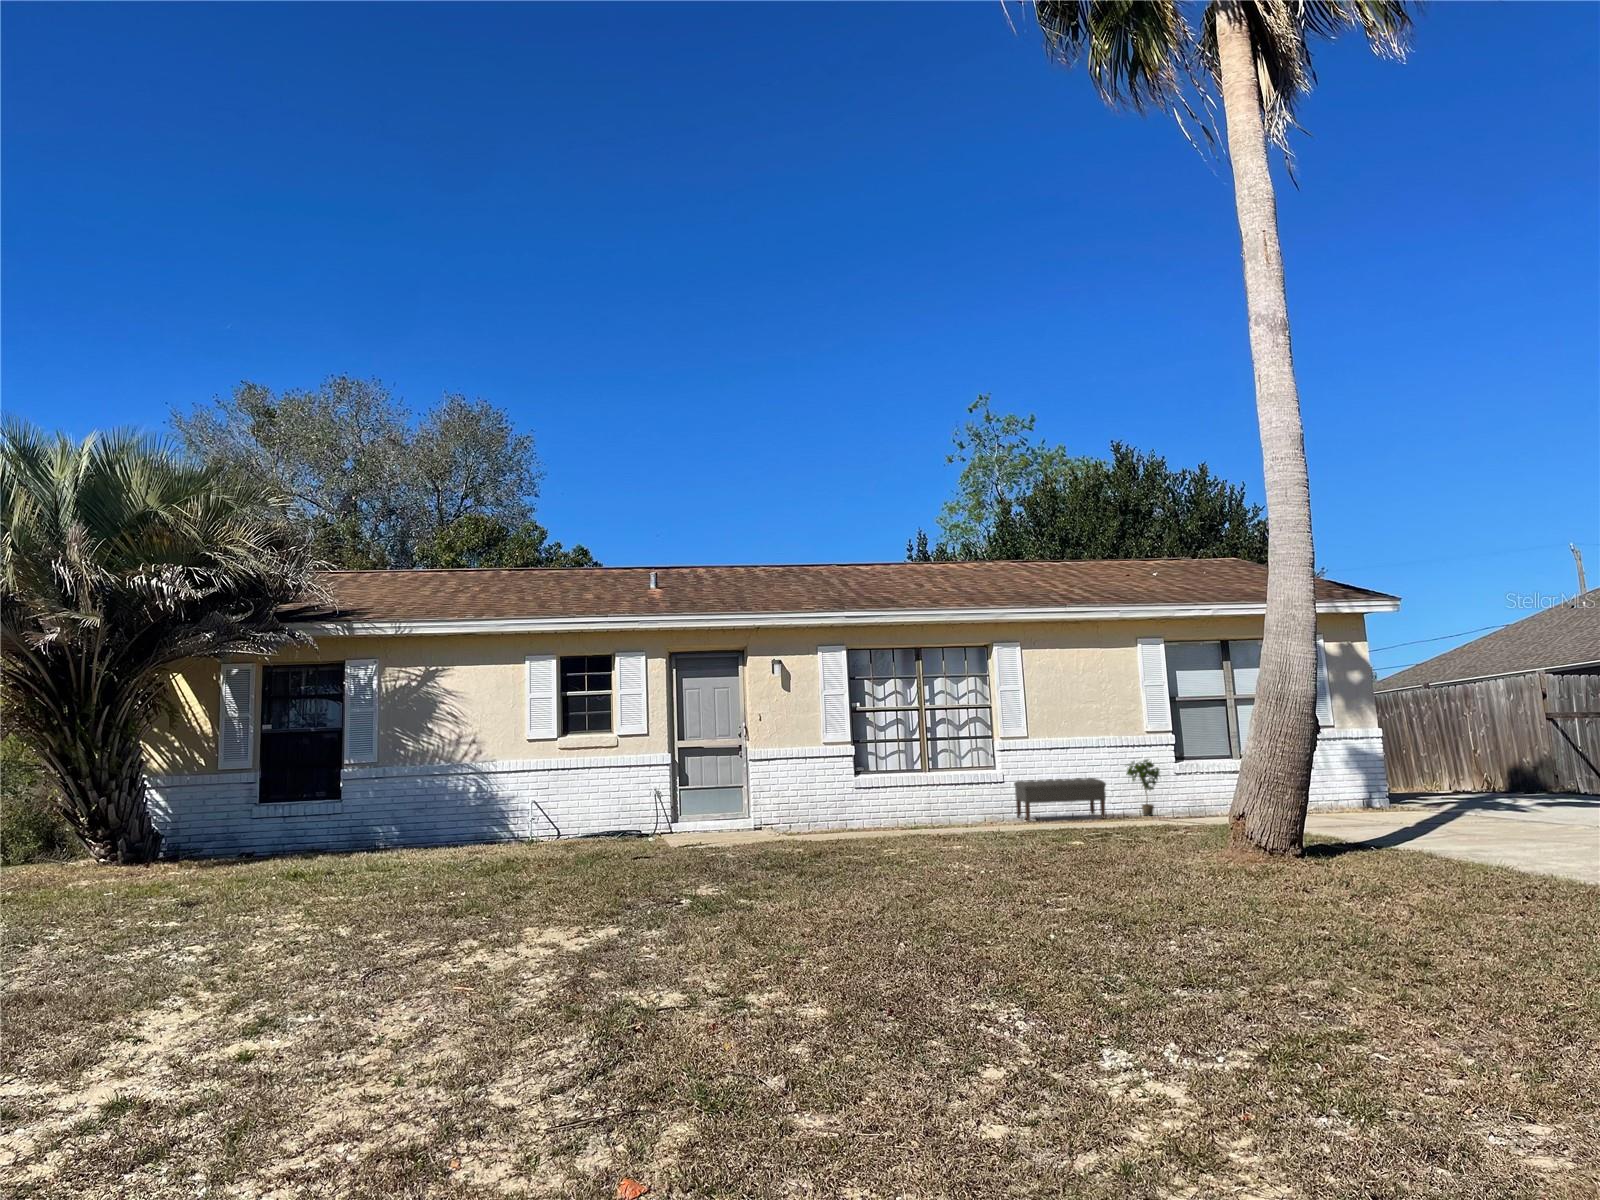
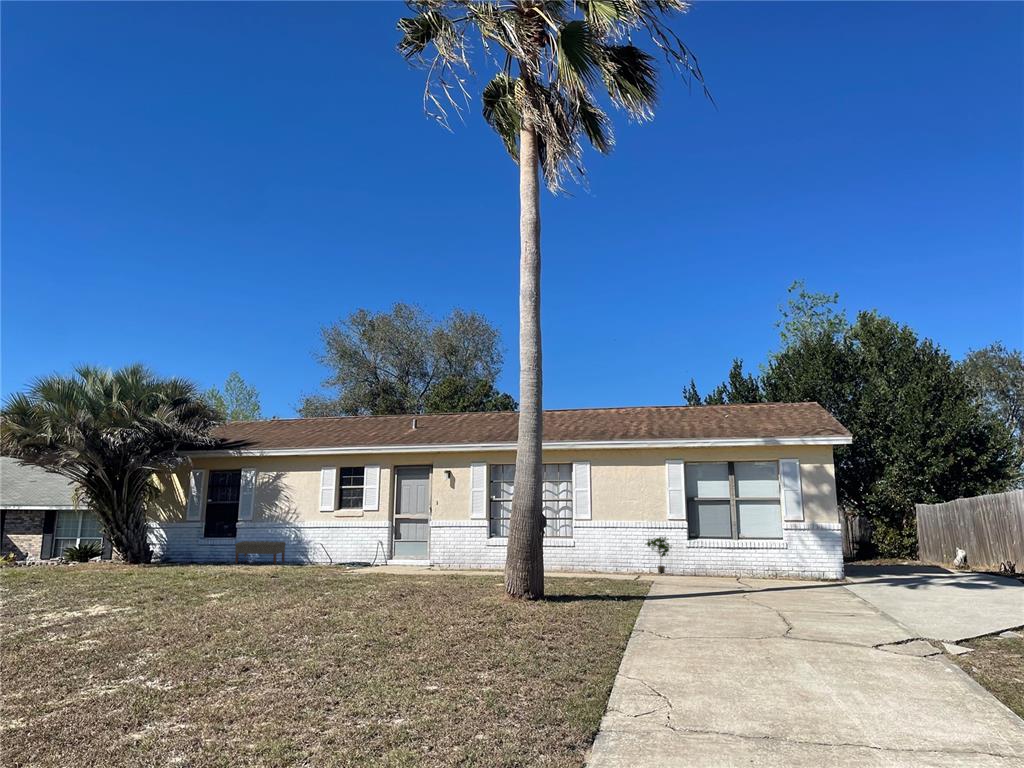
bench: present [1014,778,1106,822] -> present [235,541,286,564]

